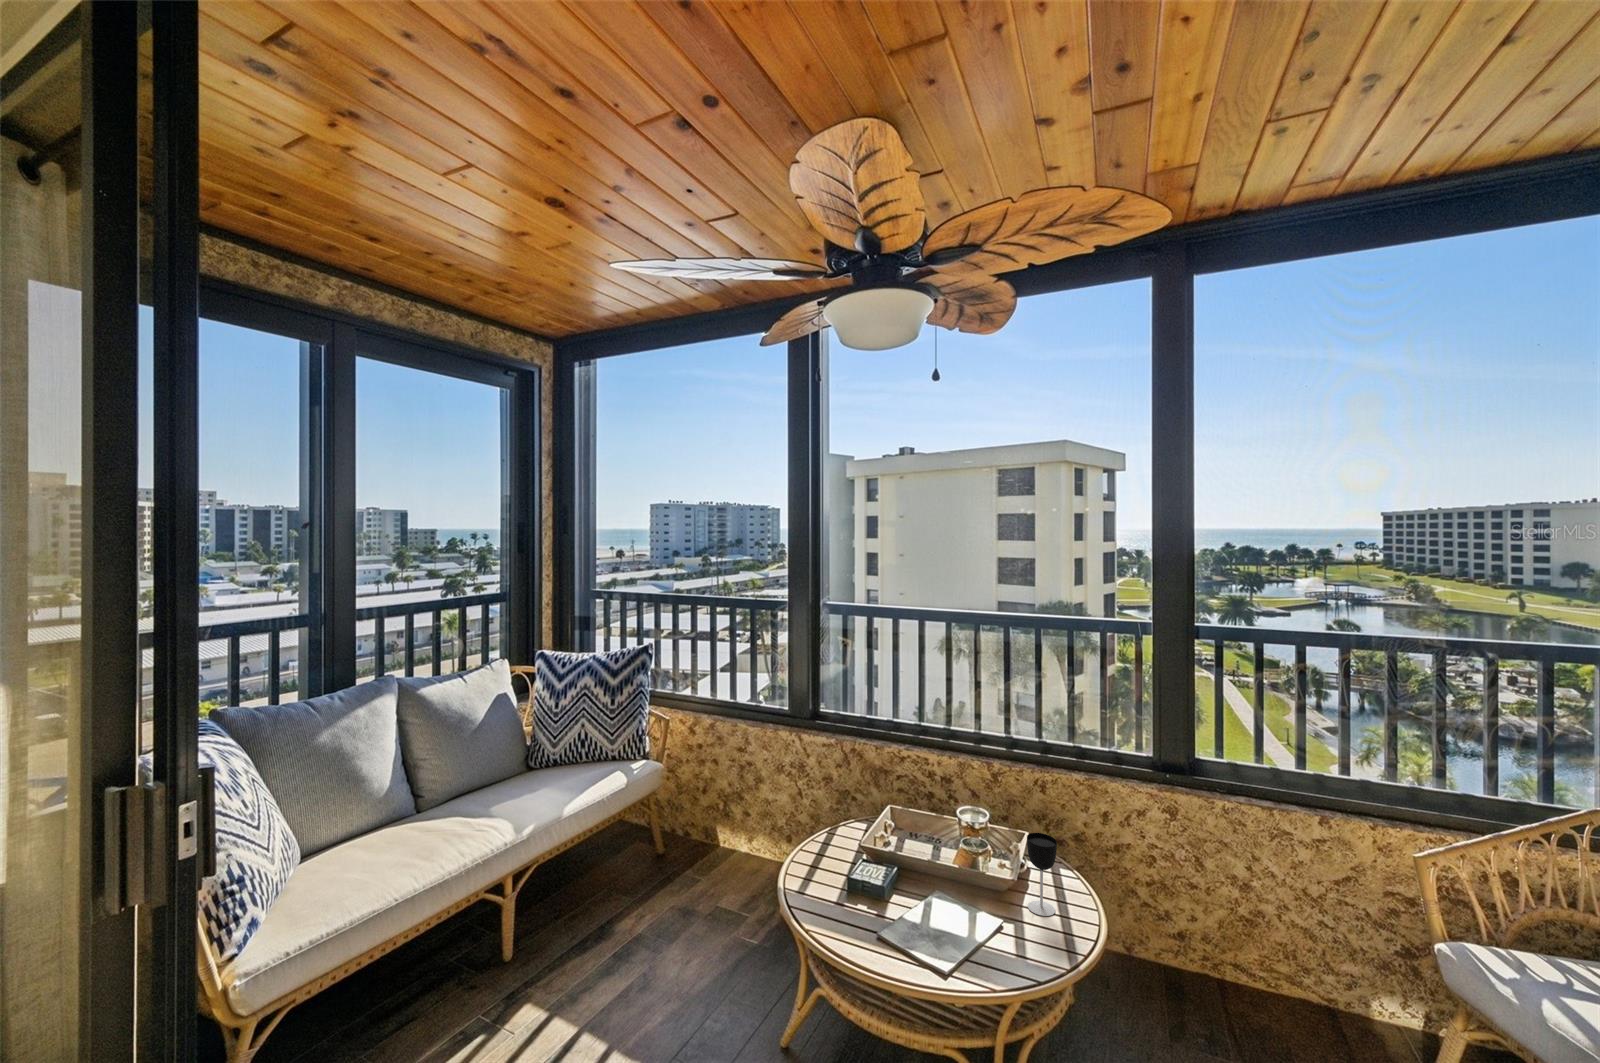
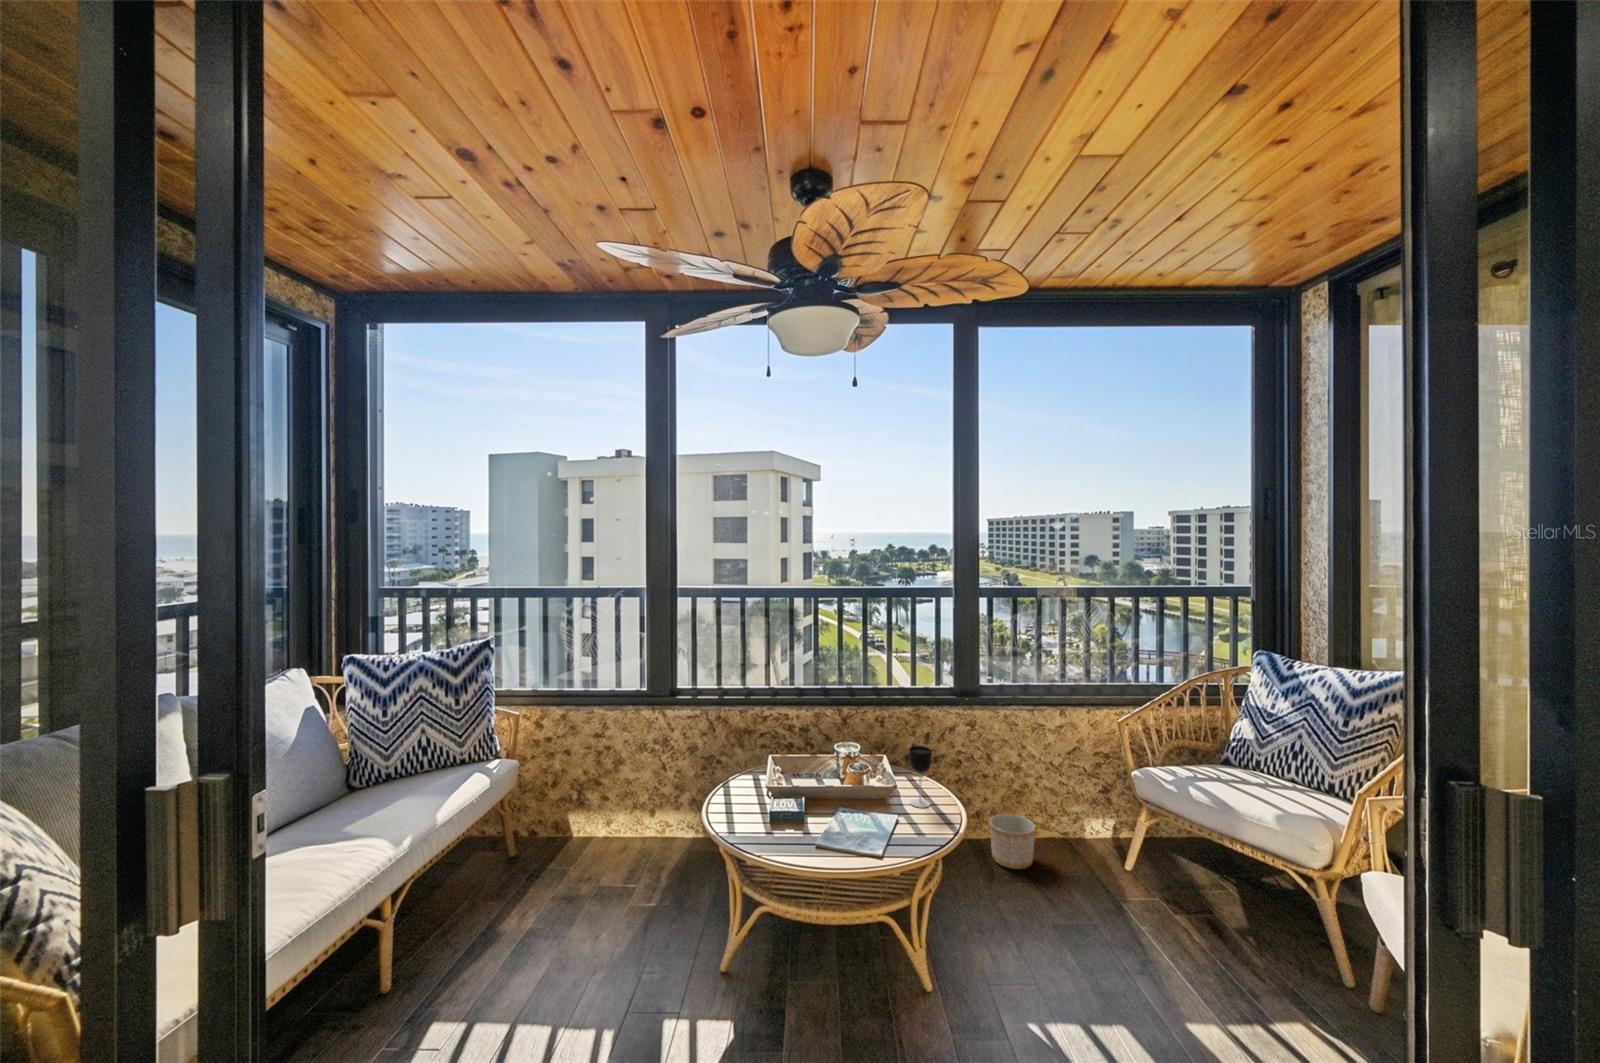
planter: none [1187,944,1258,1032] -> present [990,814,1035,869]

